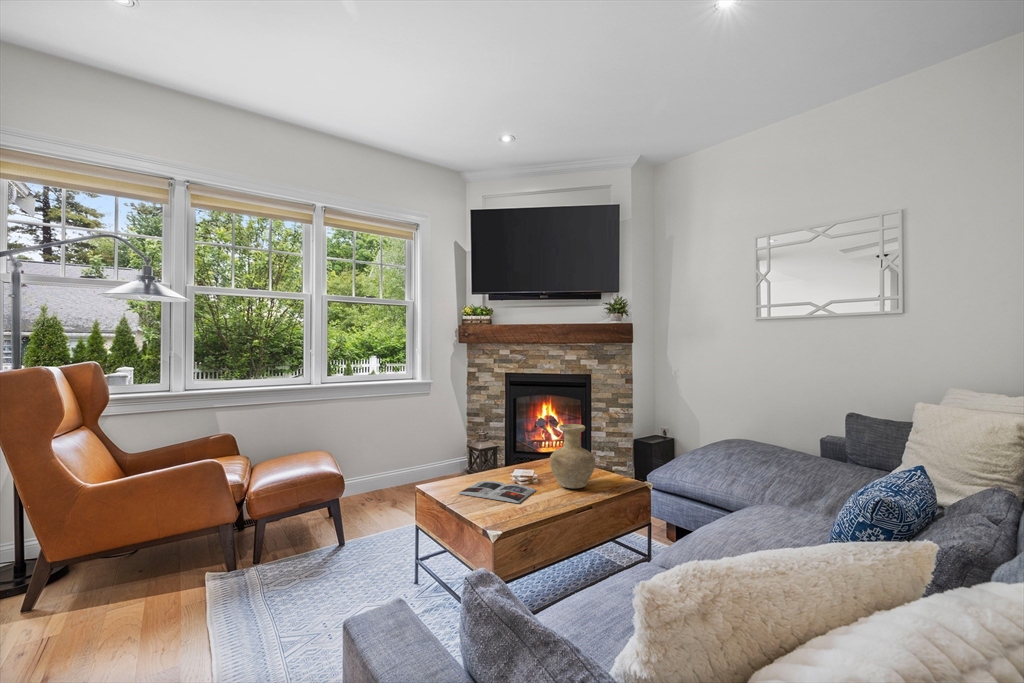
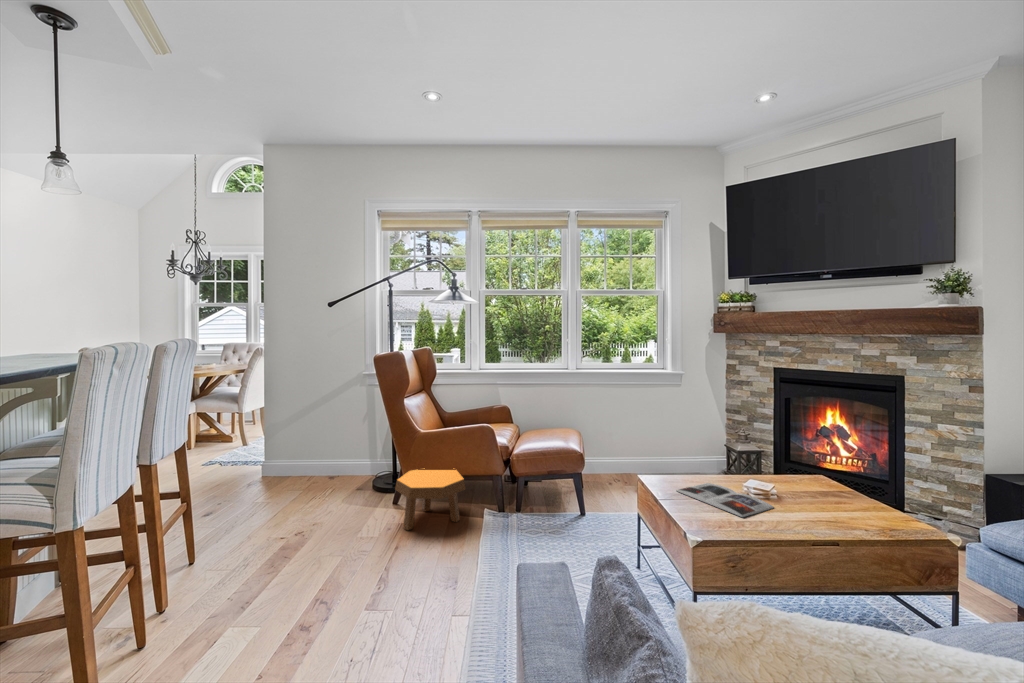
vase: present [550,424,595,488] -> none [796,434,869,518]
footstool: none [52,529,185,636] -> present [395,468,465,530]

